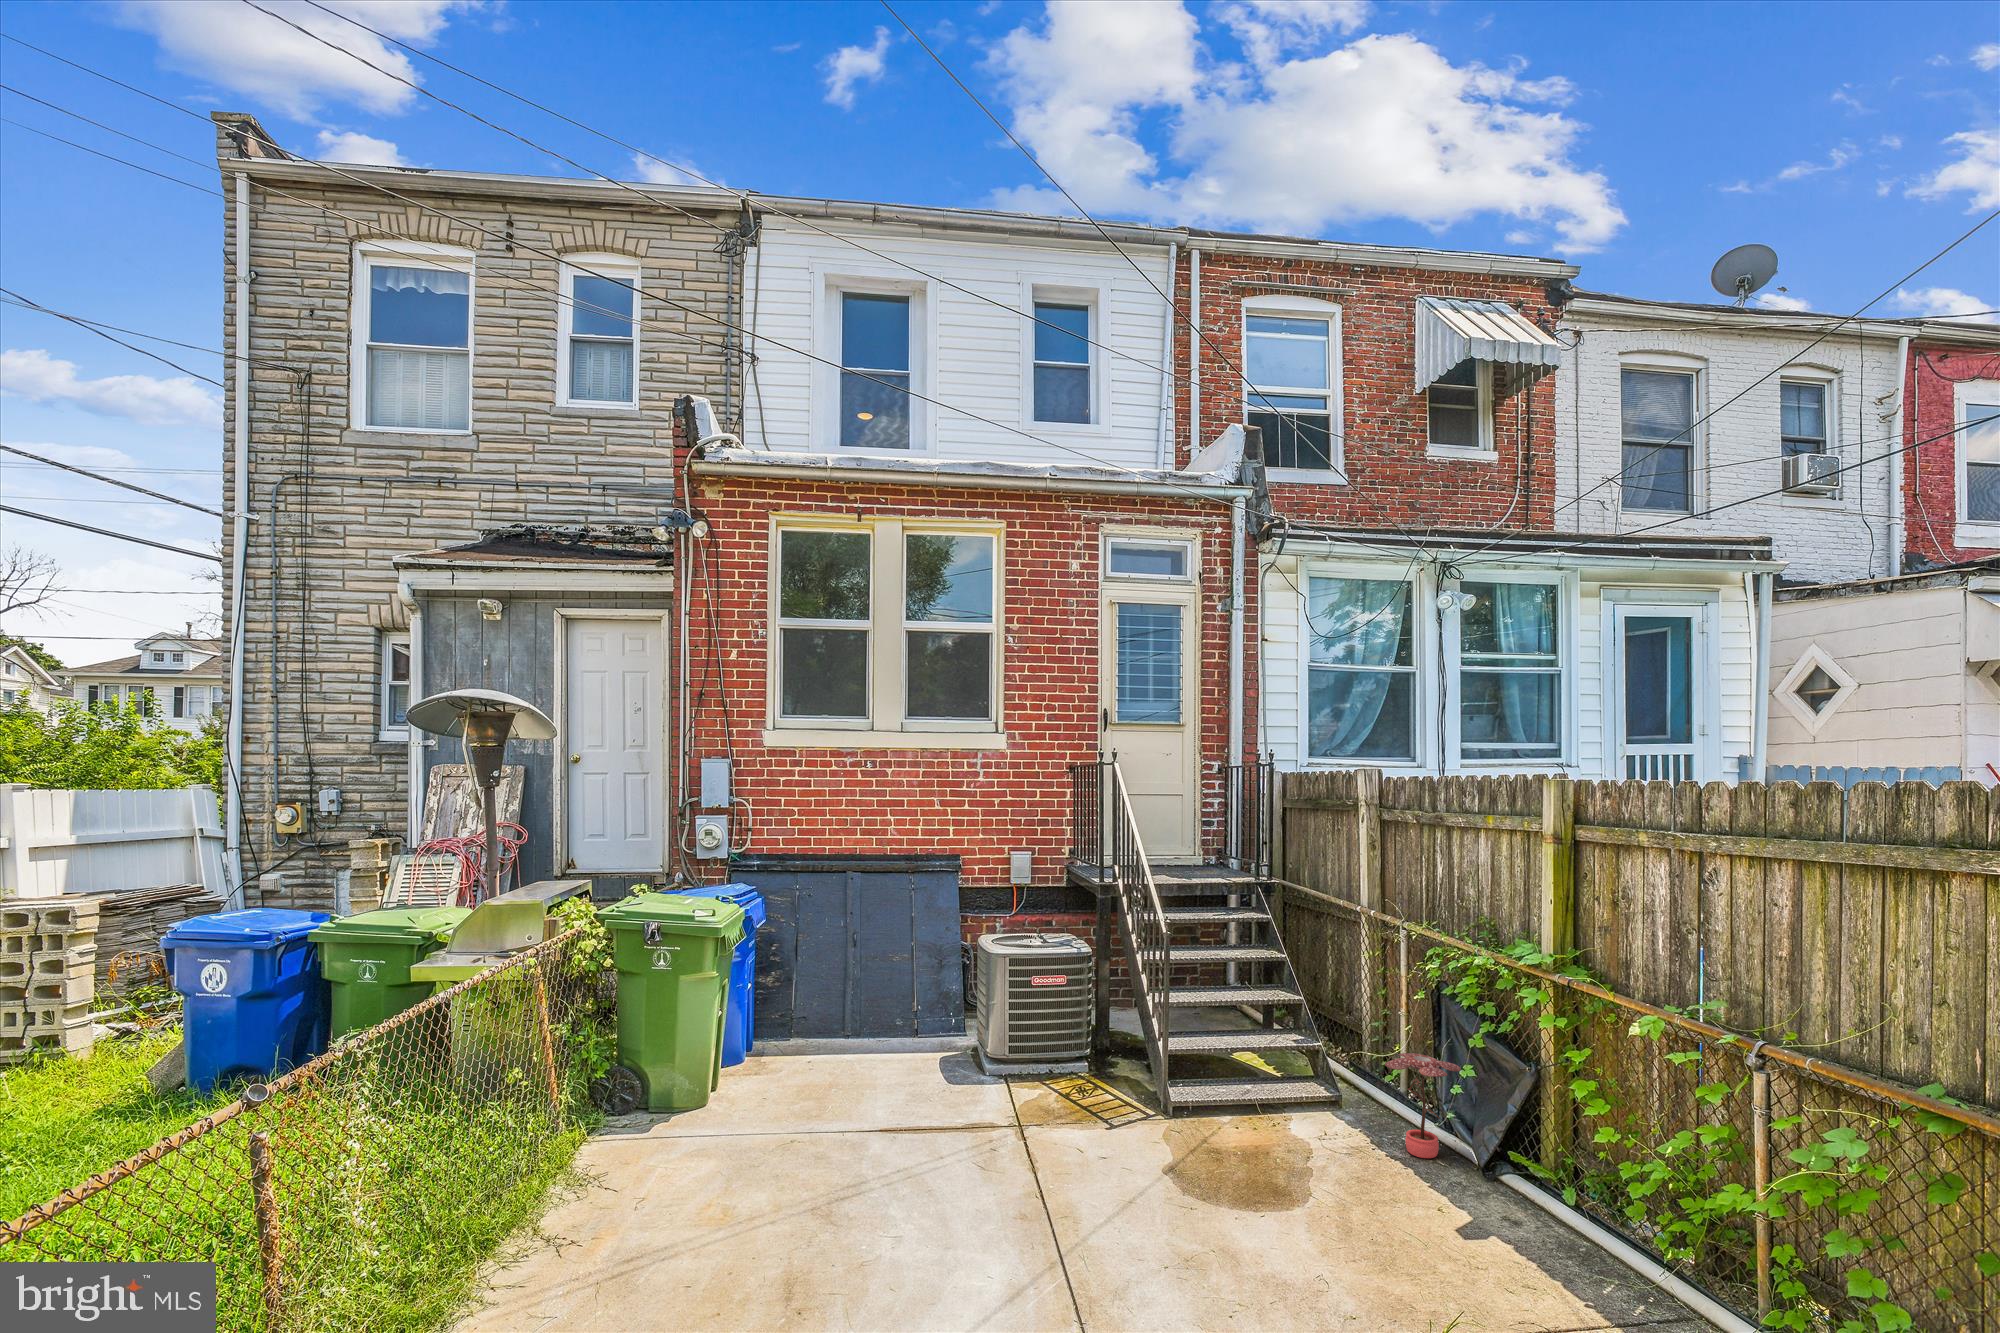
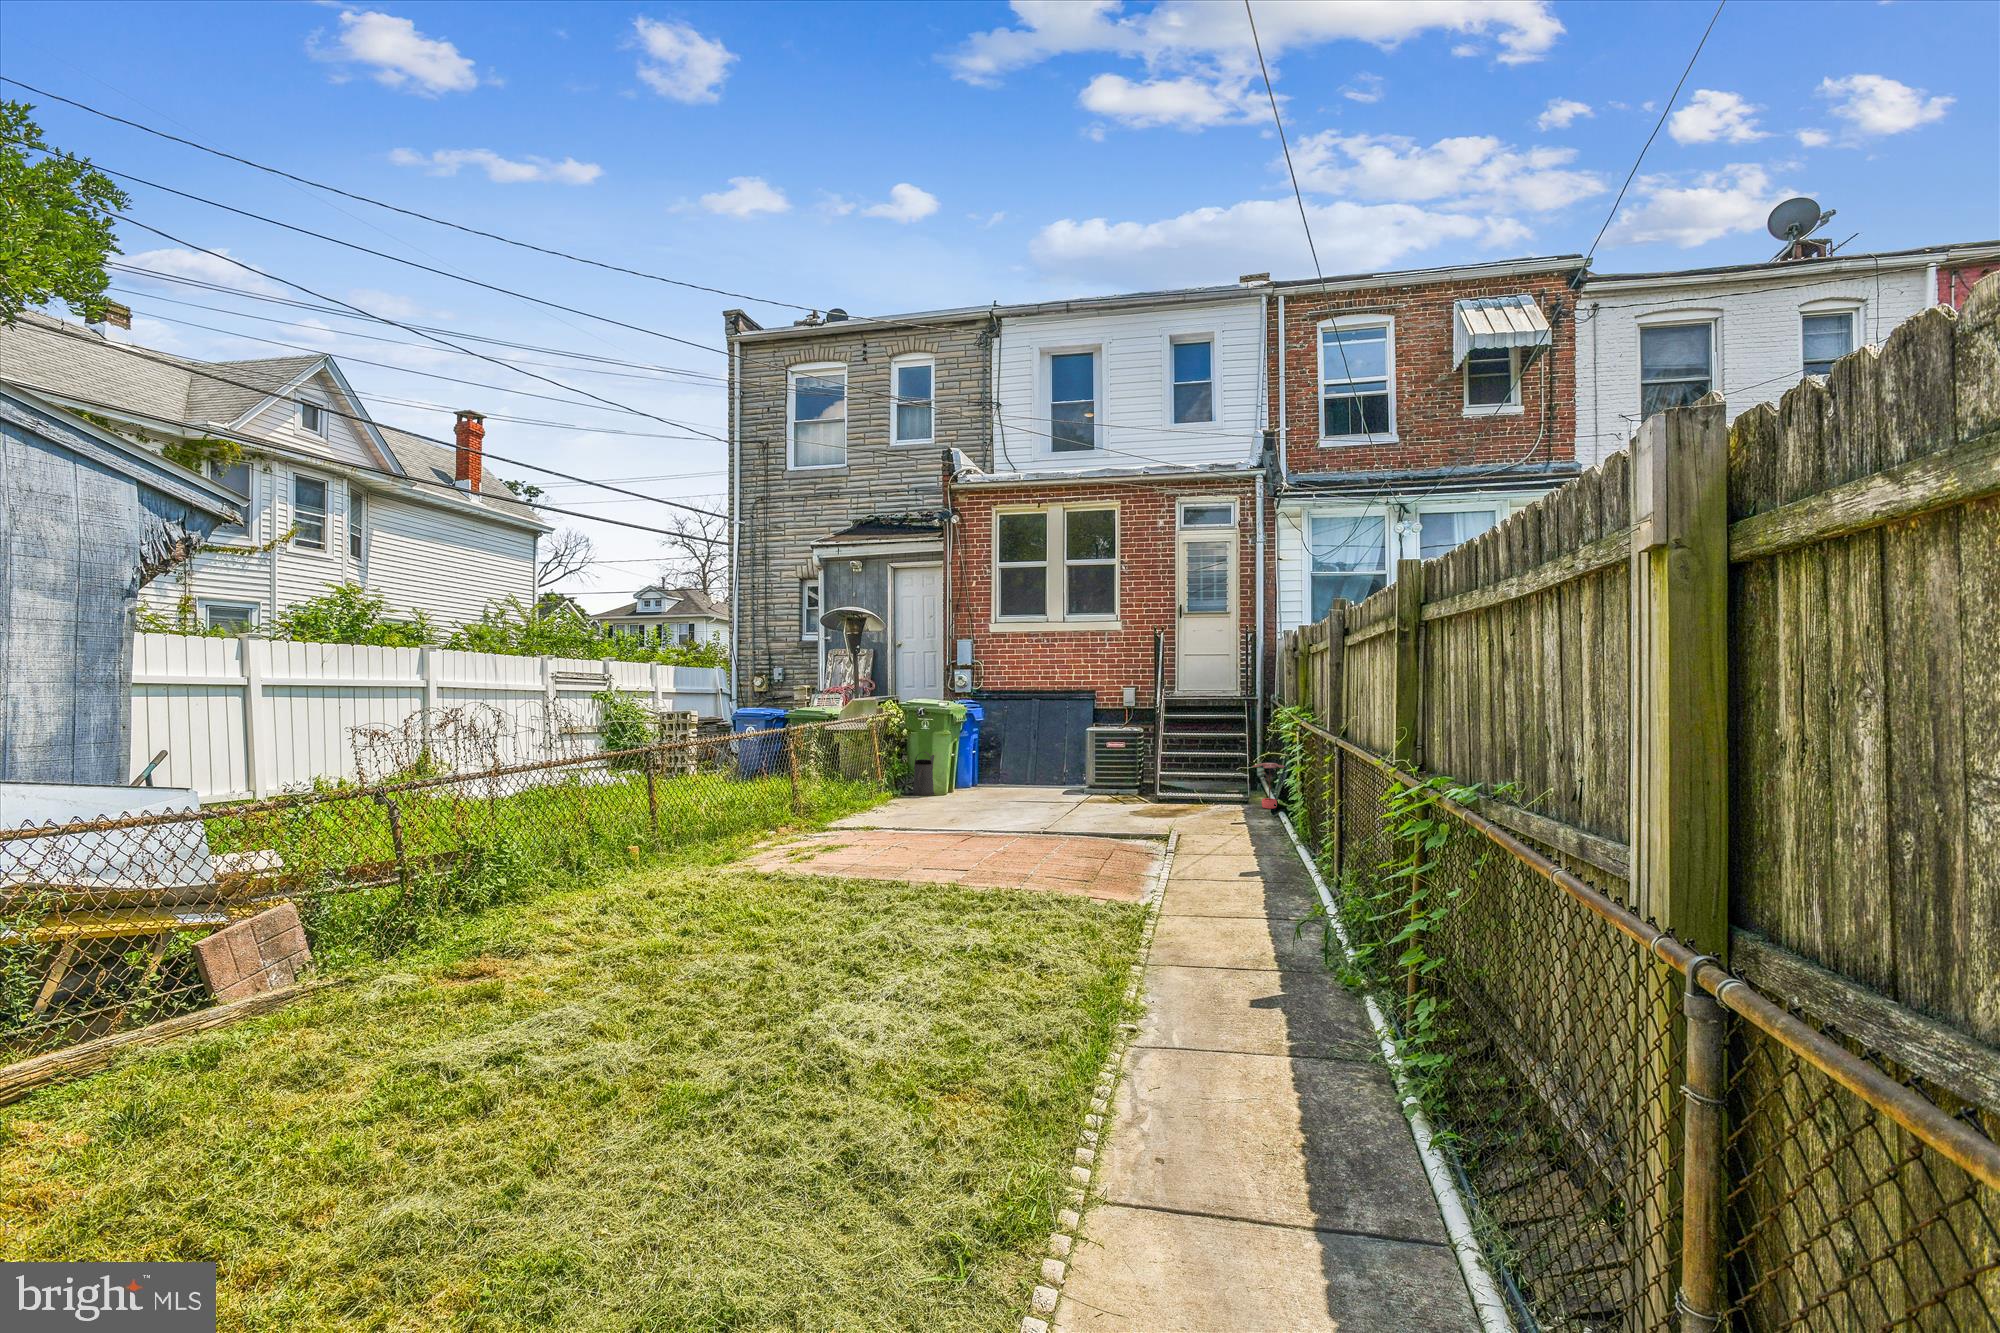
watering can: none [611,1036,666,1158] -> present [913,752,934,796]

